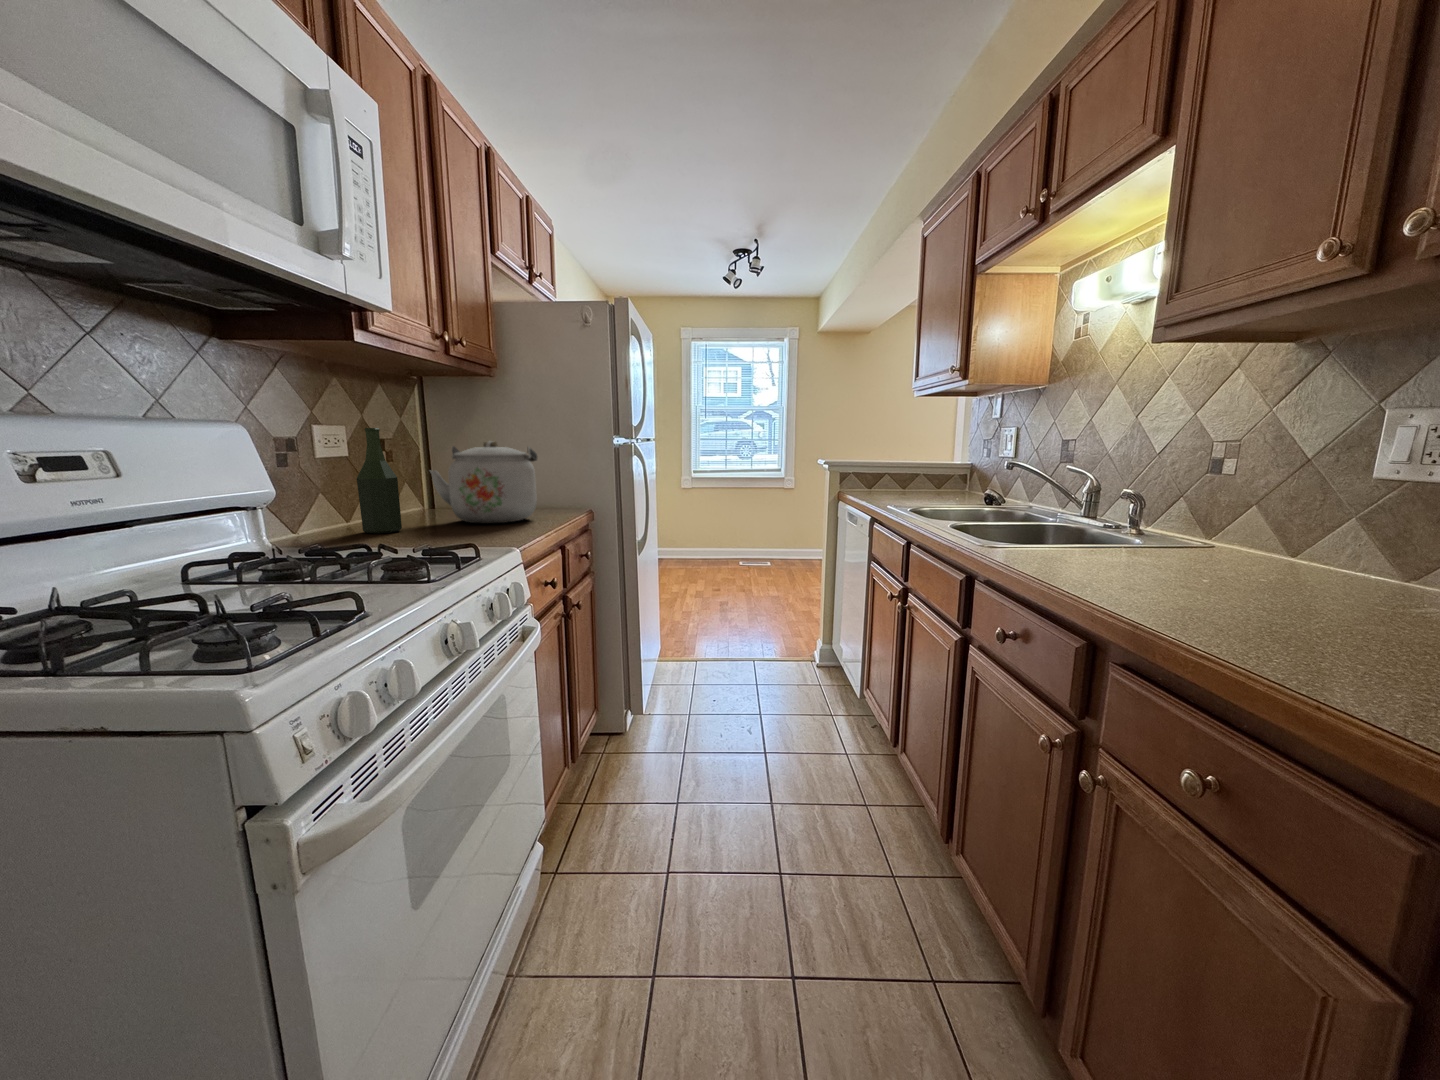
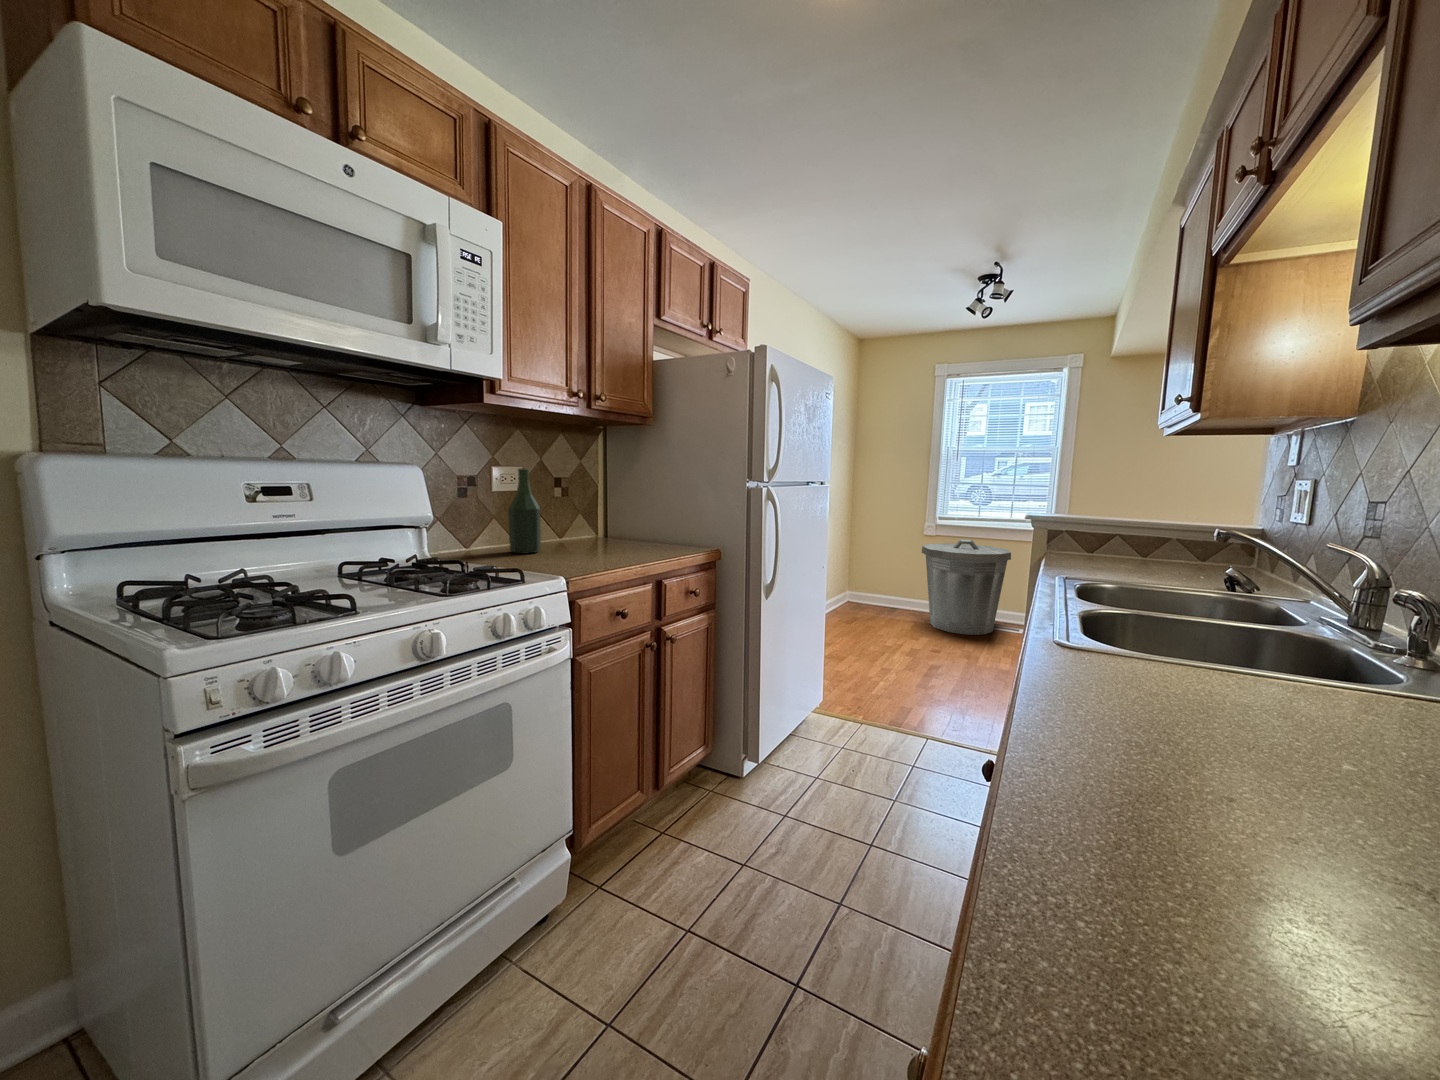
kettle: present [430,441,537,523] -> none [577,481,669,554]
trash can: none [687,490,761,573] -> present [922,540,1011,635]

